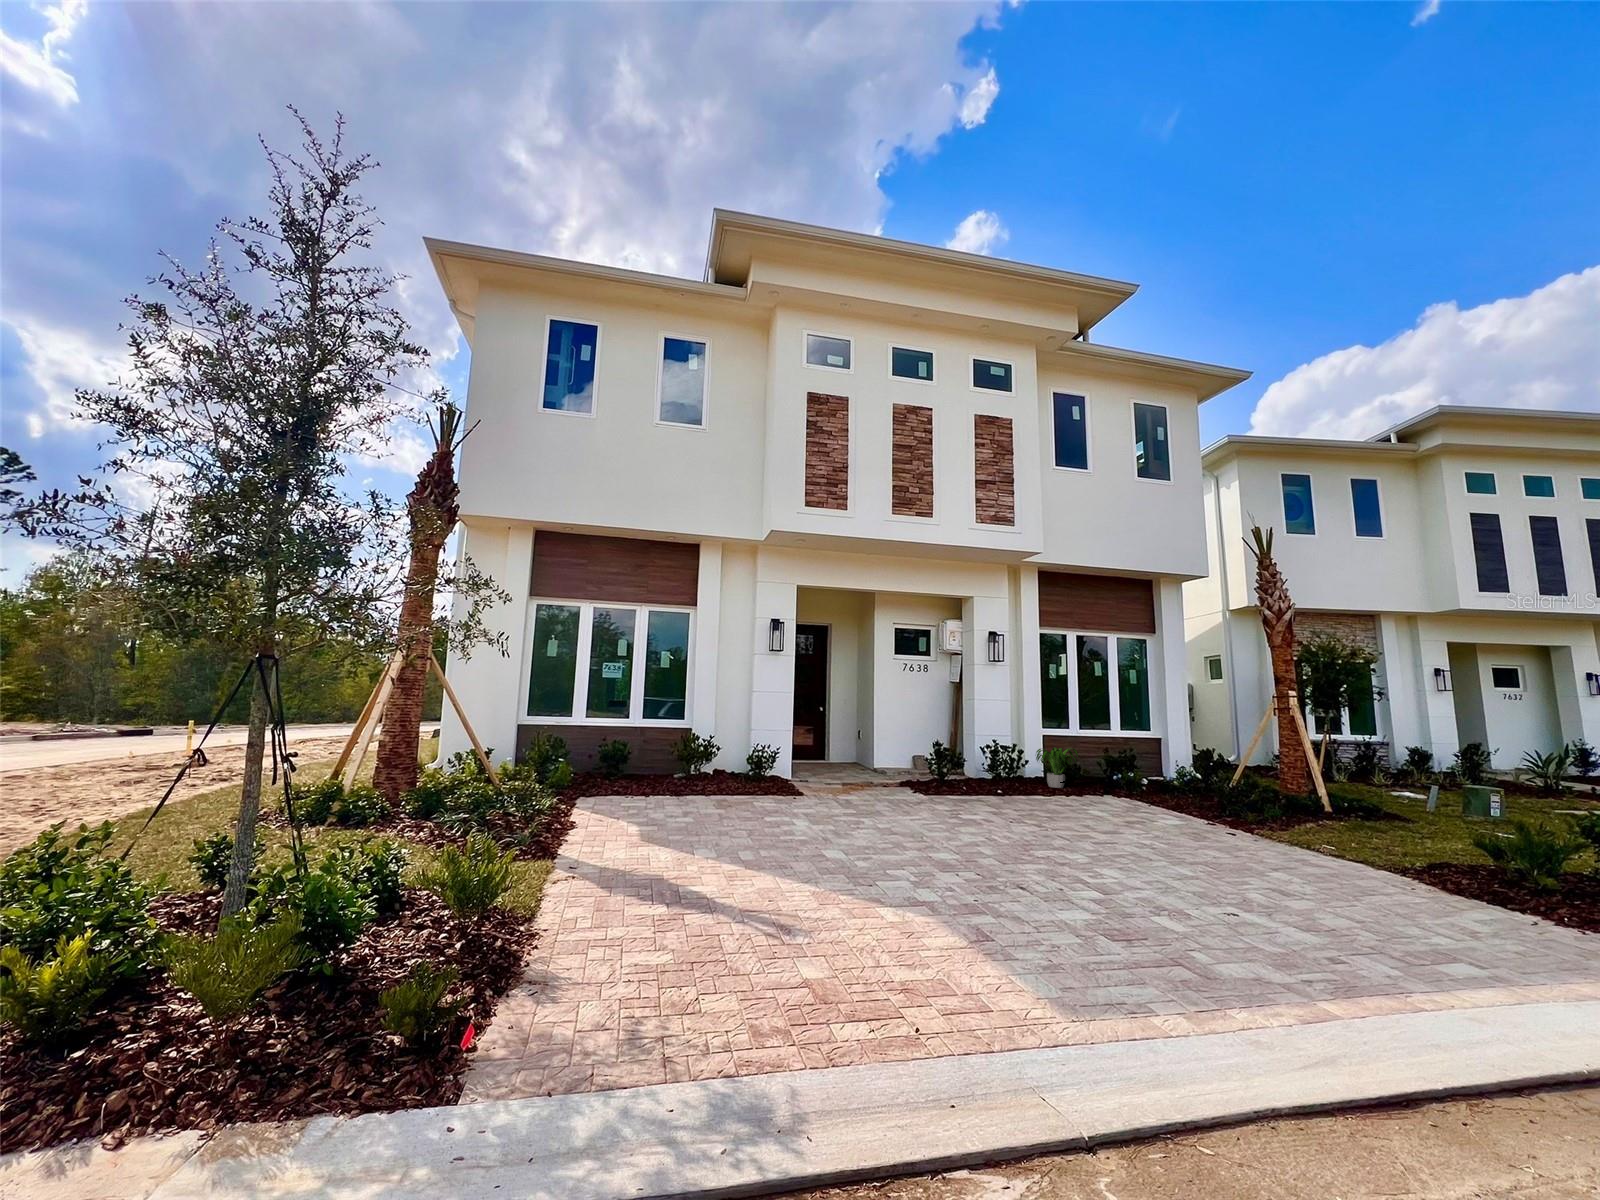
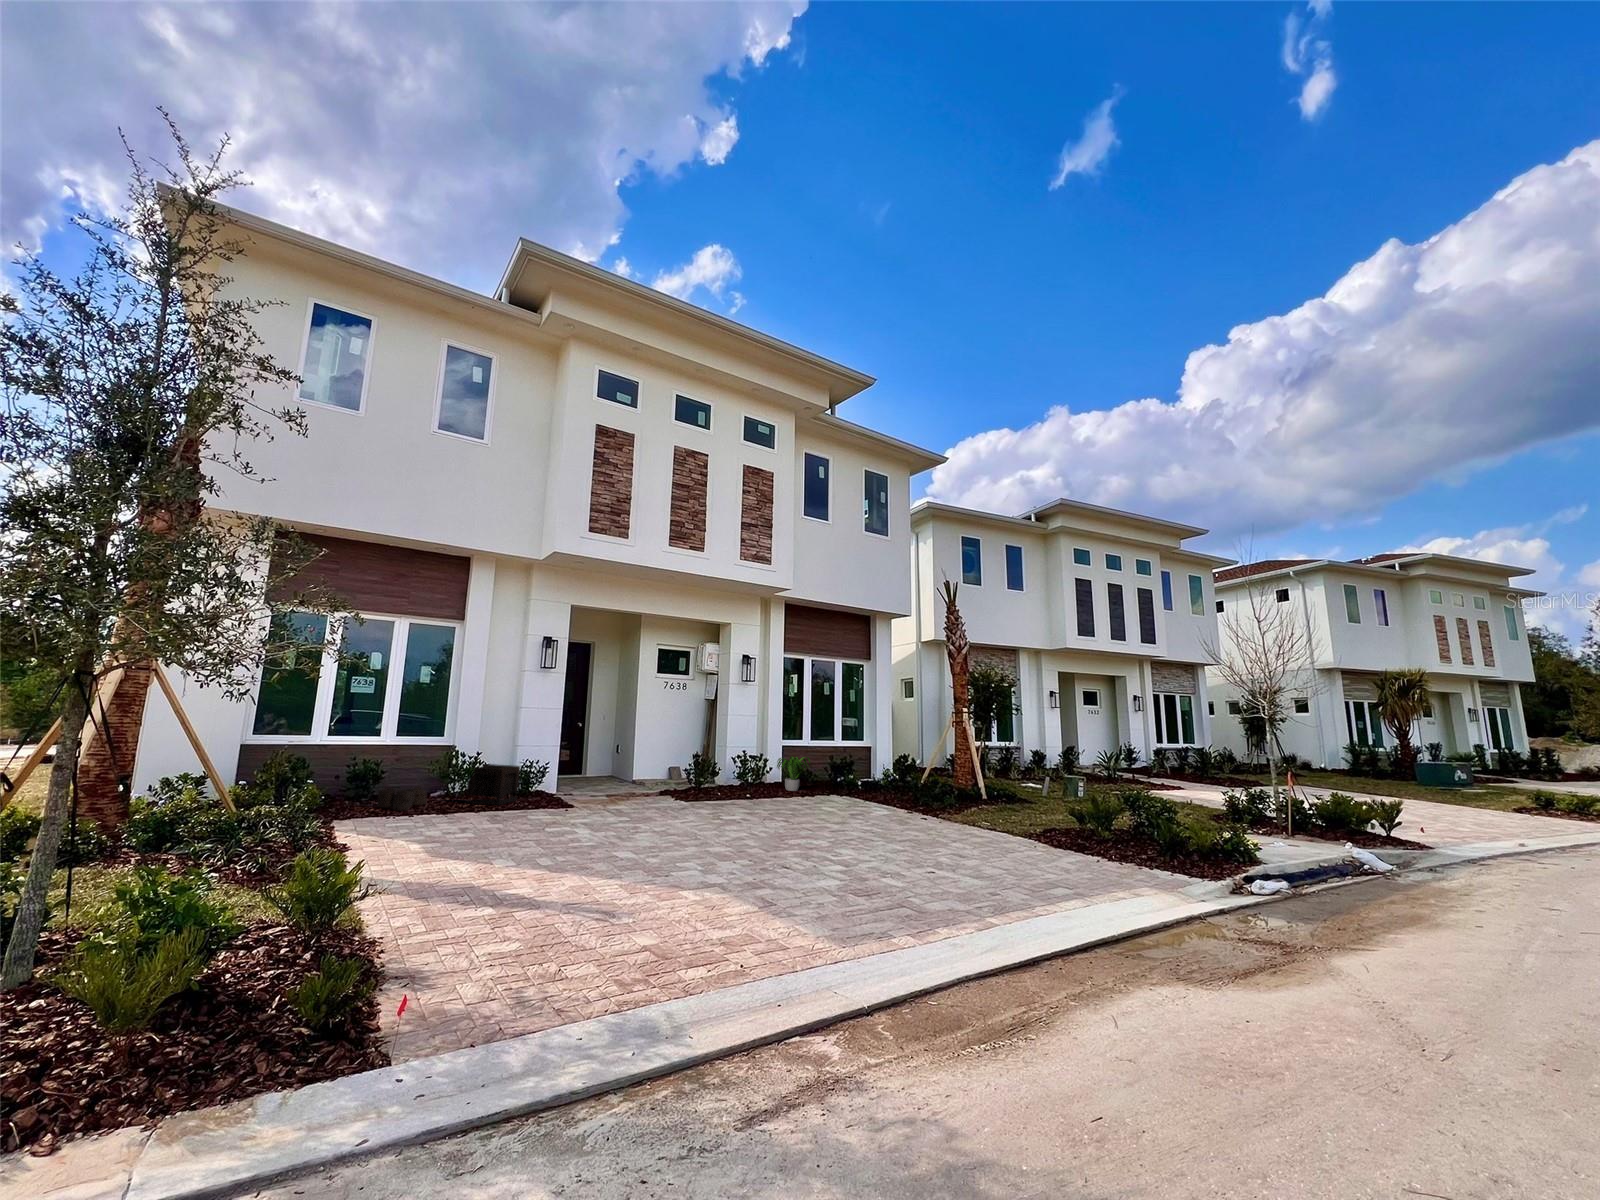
wooden crate: none [705,747,755,788] -> present [465,764,520,805]
woven basket: none [628,765,671,789] -> present [377,787,427,810]

